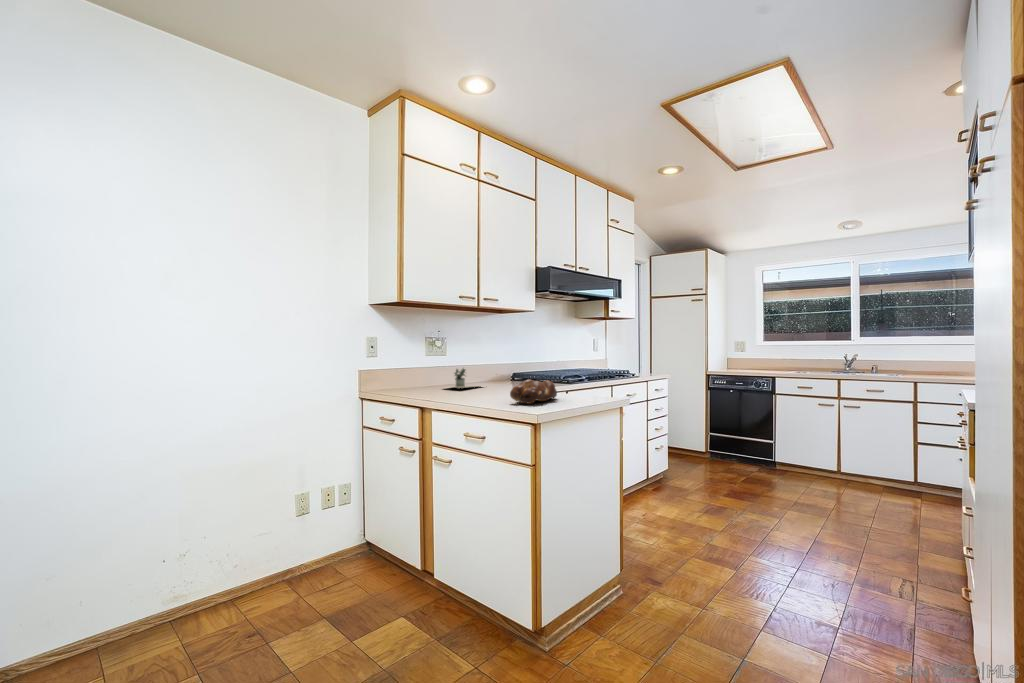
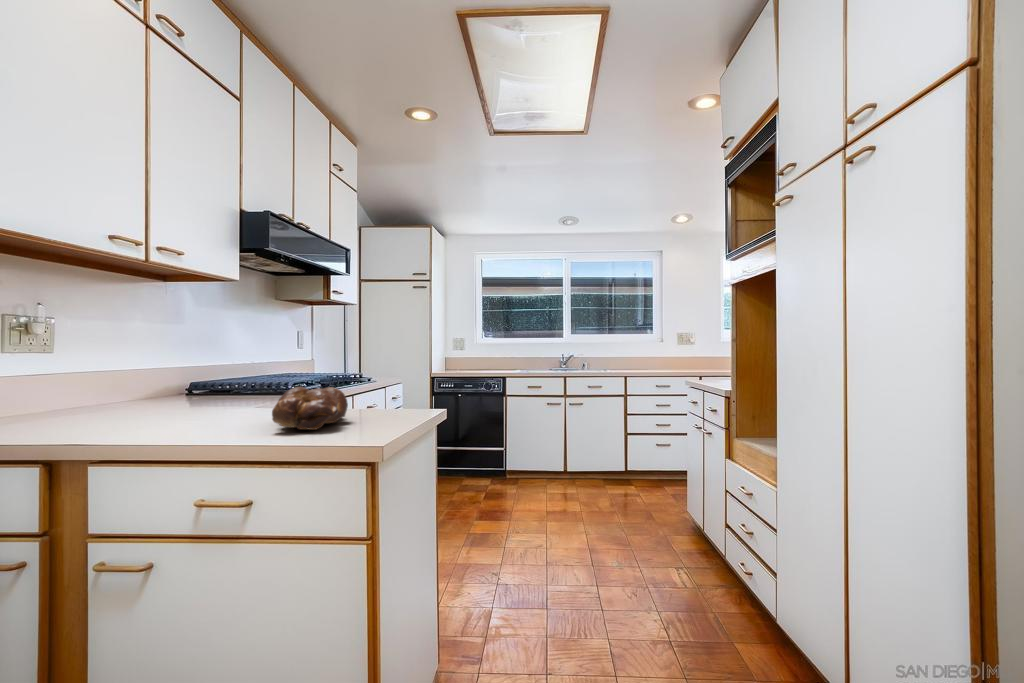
potted plant: present [455,369,470,388] -> none [57,373,179,414]

